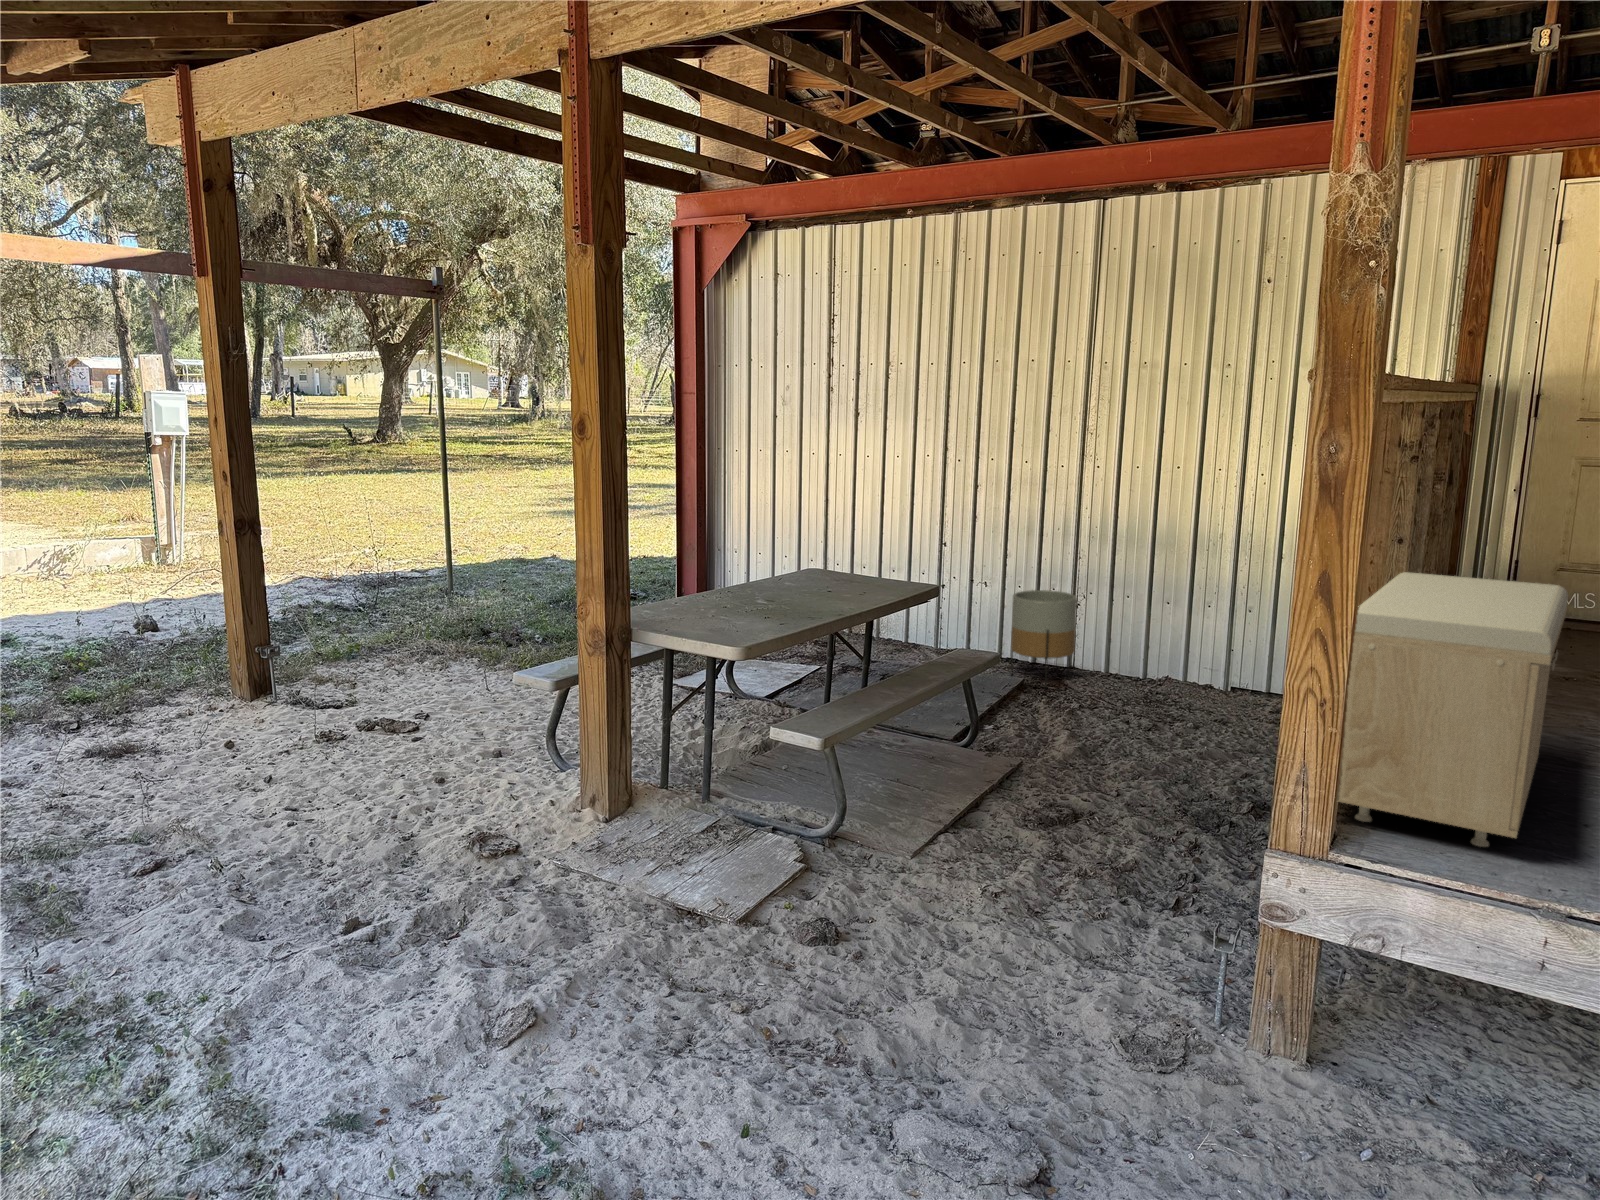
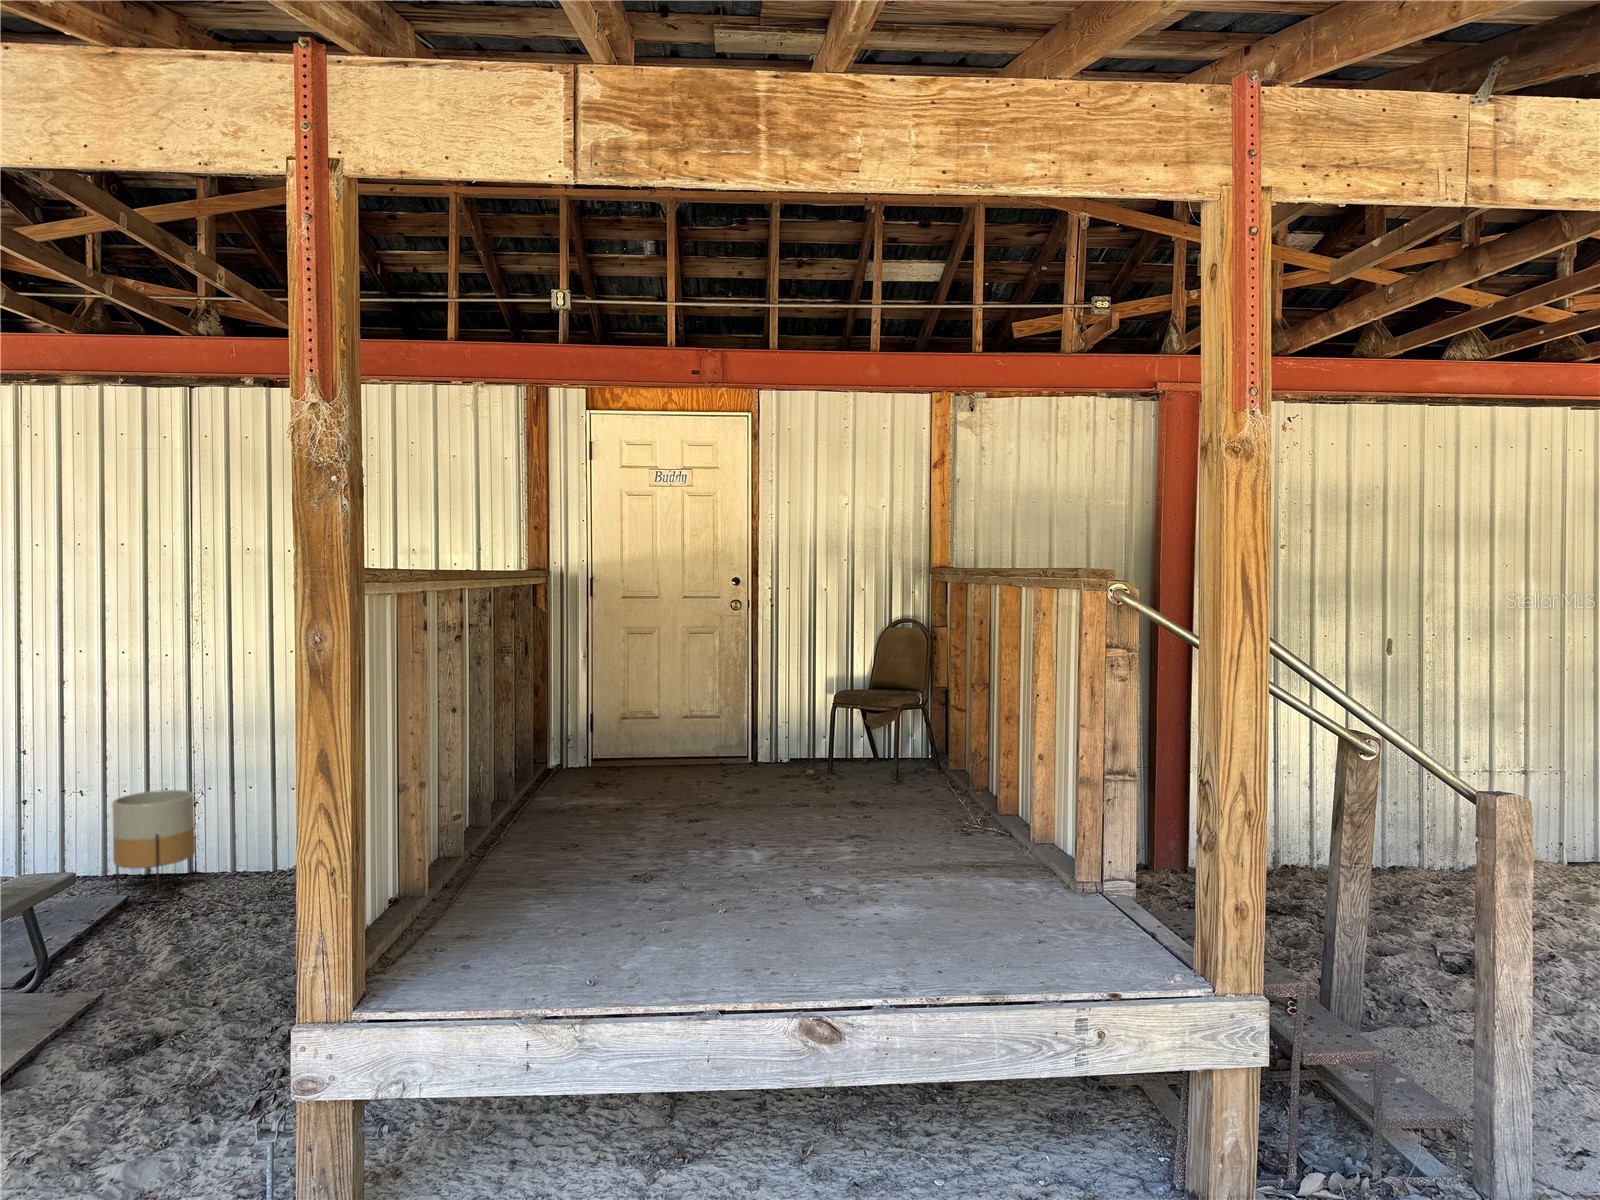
storage bench: present [1338,572,1568,847] -> none [357,737,560,975]

